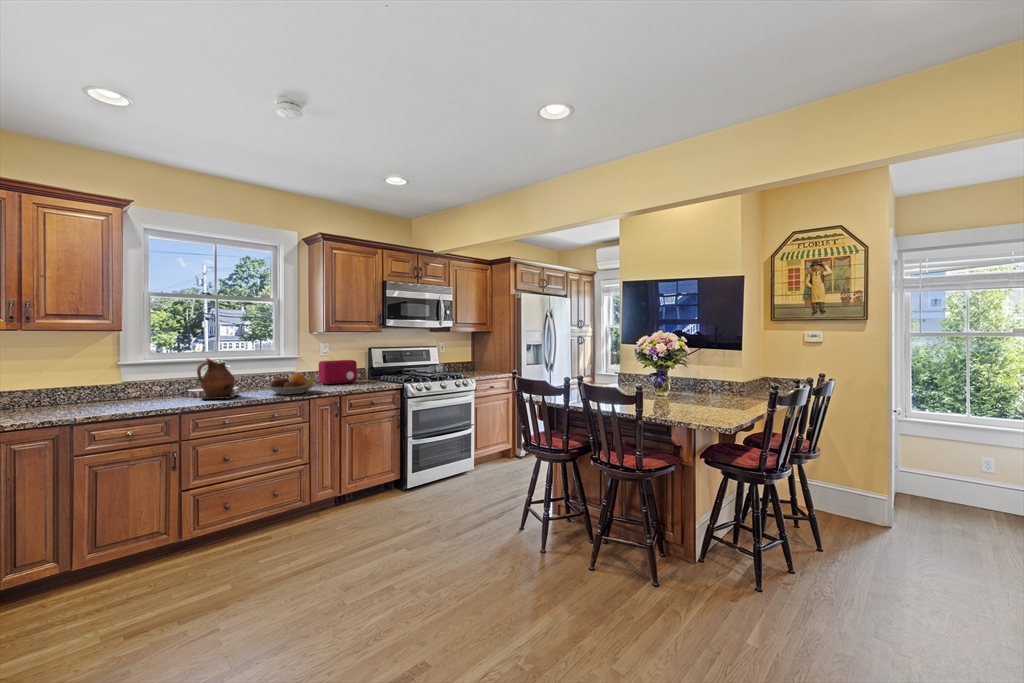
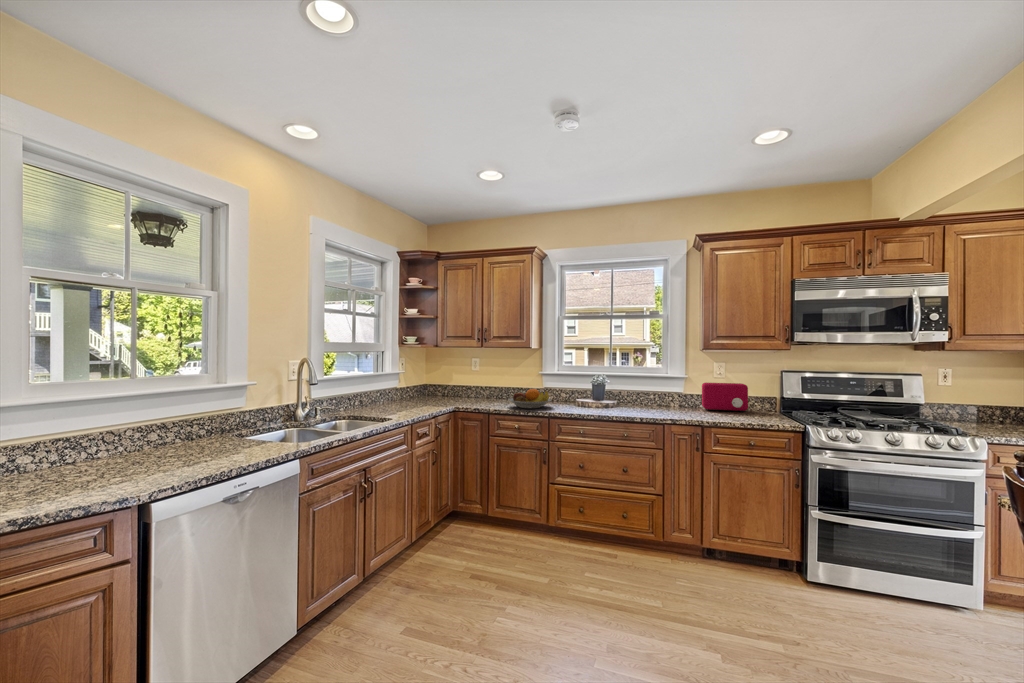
ceramic pitcher: present [197,358,239,399] -> none [571,373,607,412]
fruit bowl: present [265,373,316,395] -> present [508,389,551,408]

